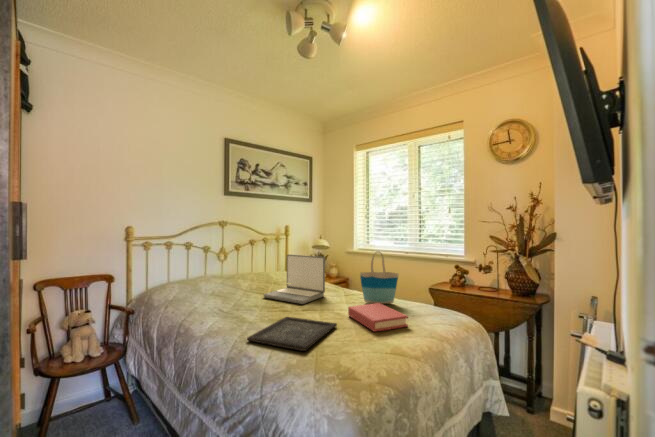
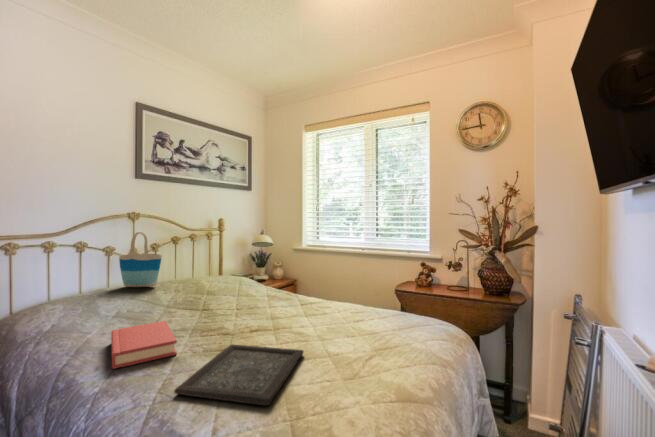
tote bag: present [360,251,399,304] -> present [119,232,162,287]
laptop: present [264,255,325,304] -> none [194,256,276,322]
hardback book: present [348,303,408,332] -> present [111,321,177,369]

